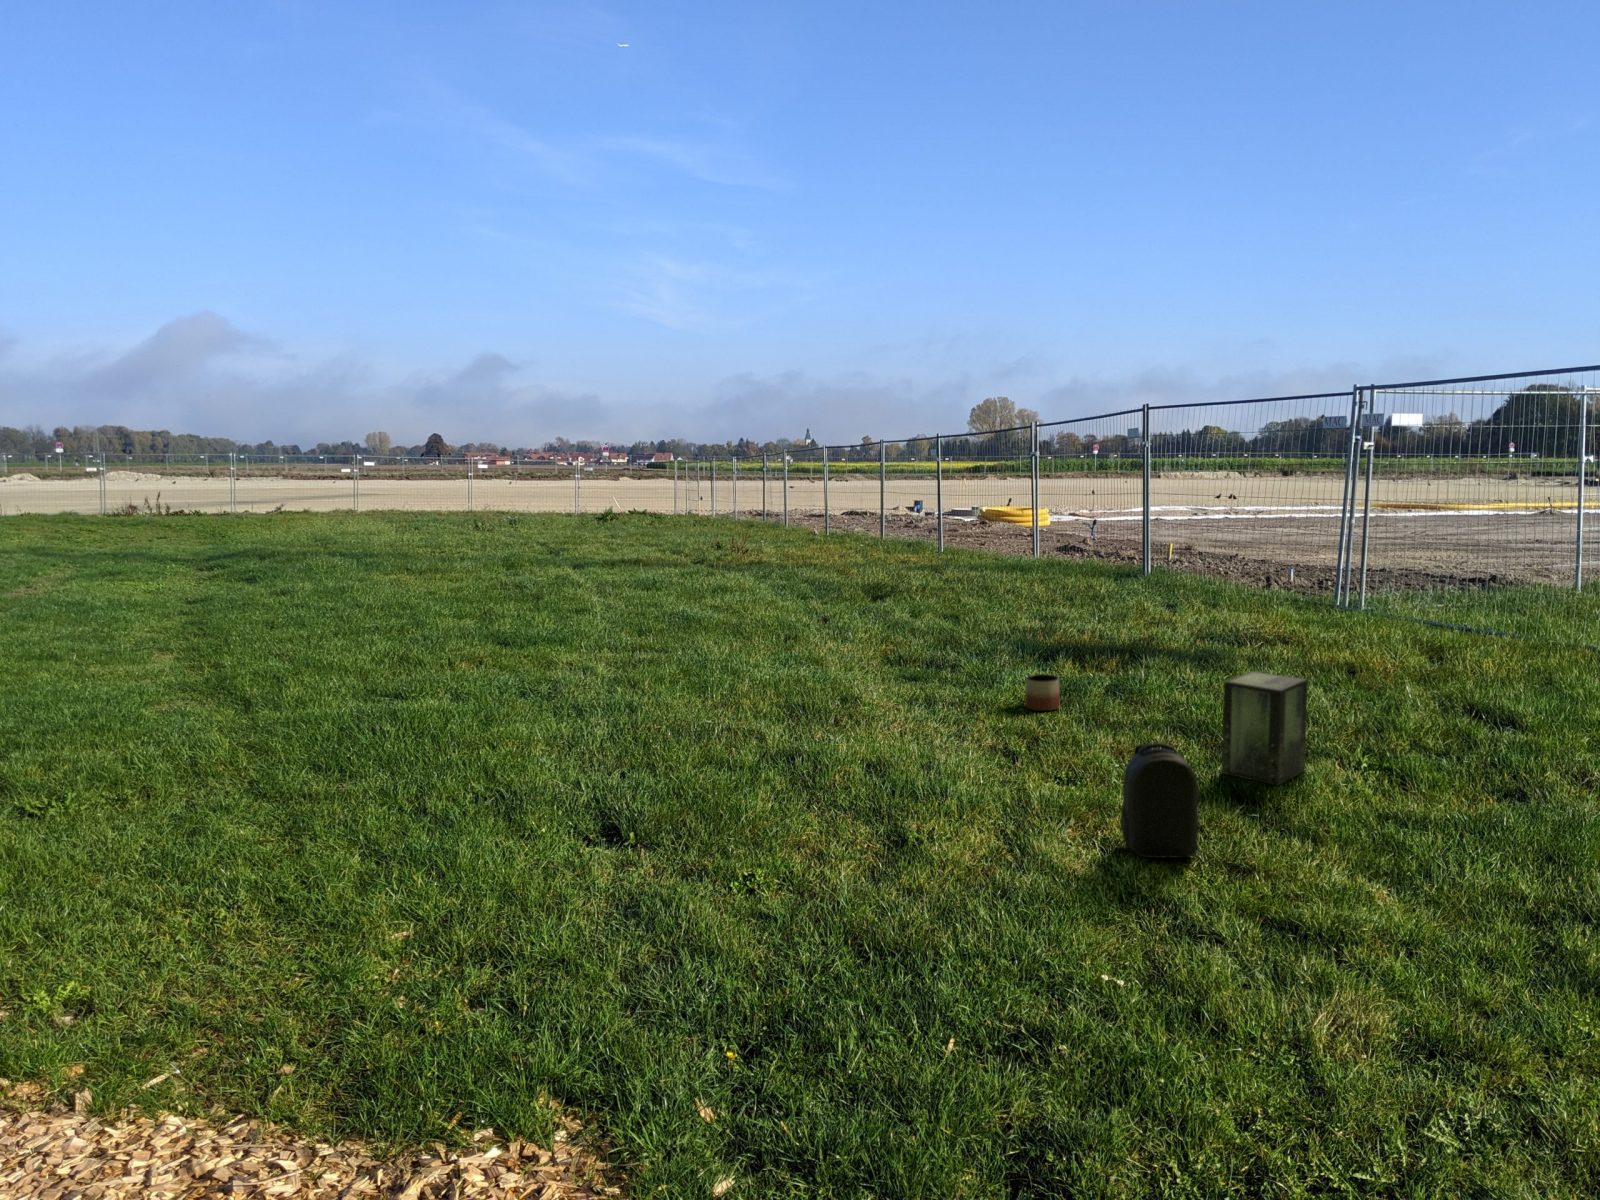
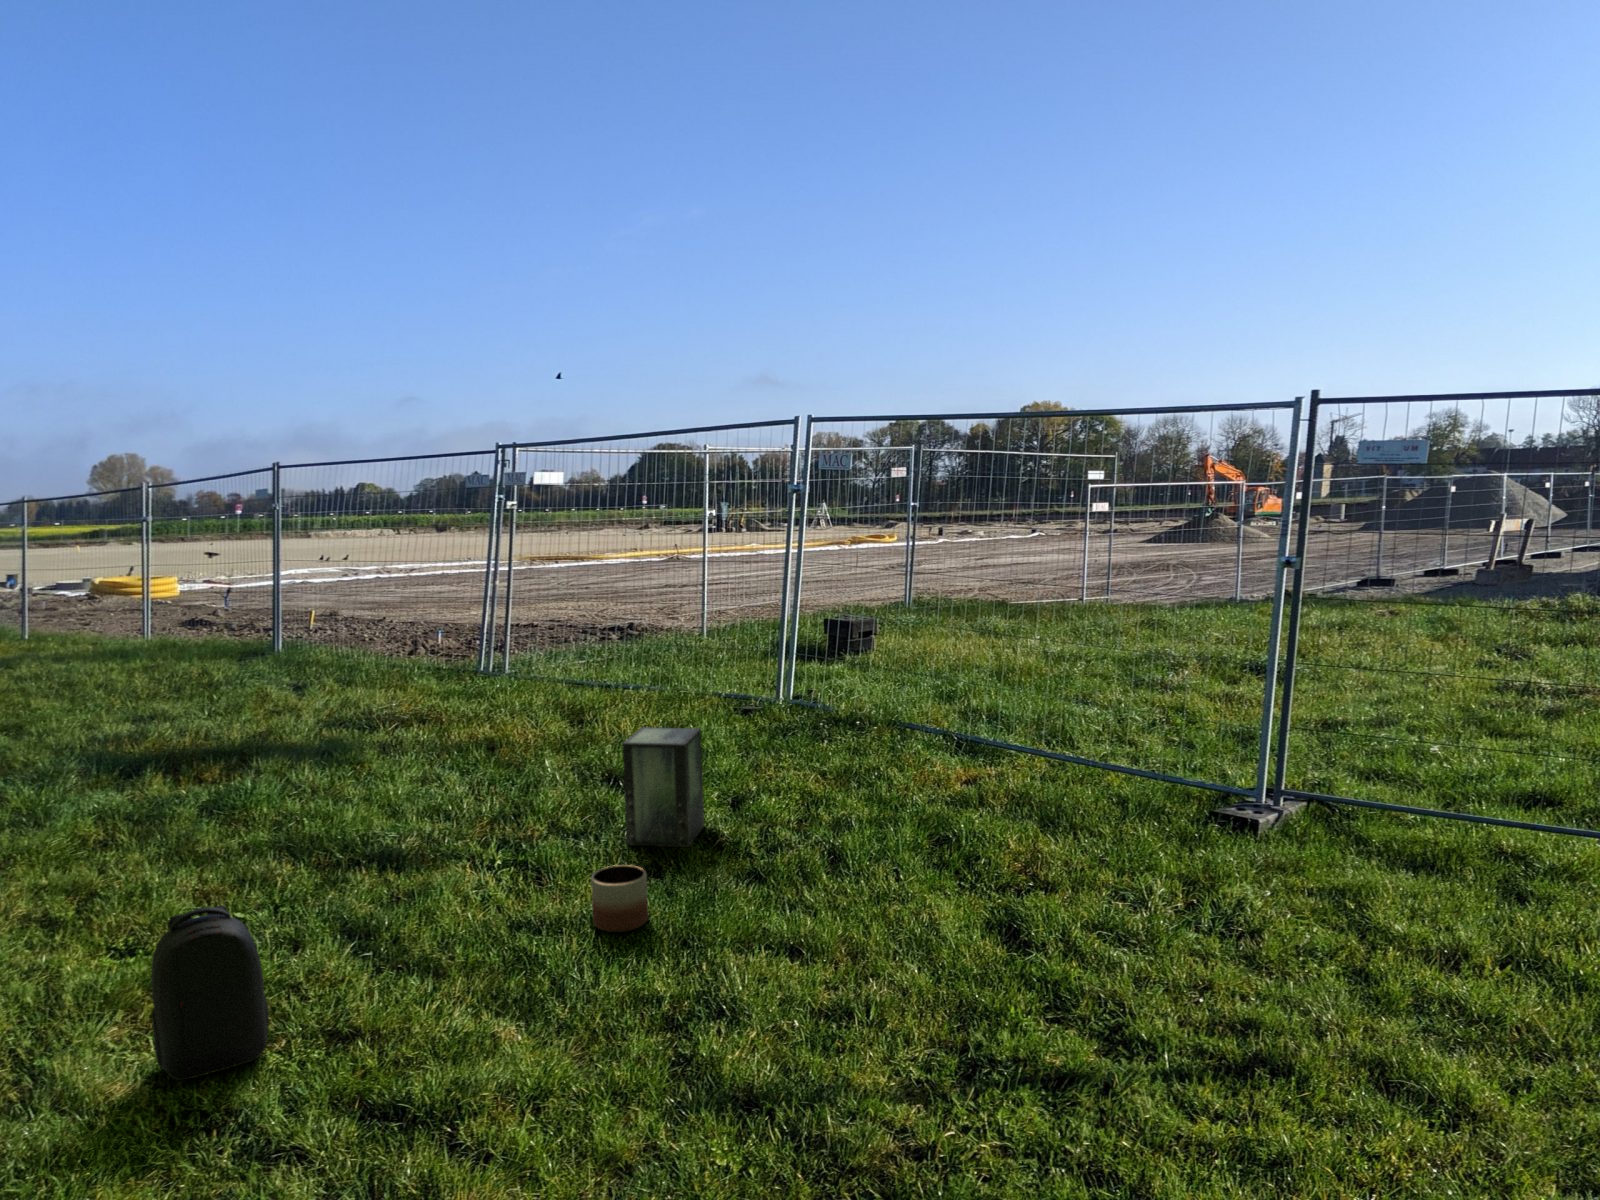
storage box: present [1222,671,1308,786] -> present [622,727,704,847]
planter: present [1025,674,1060,711] -> present [591,865,649,932]

